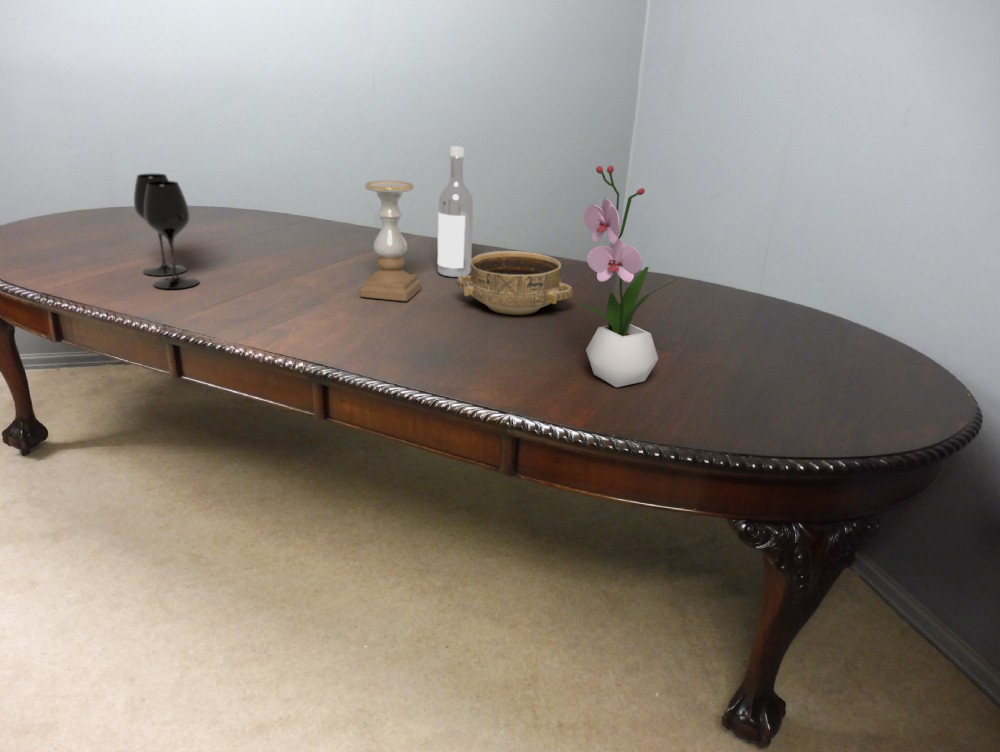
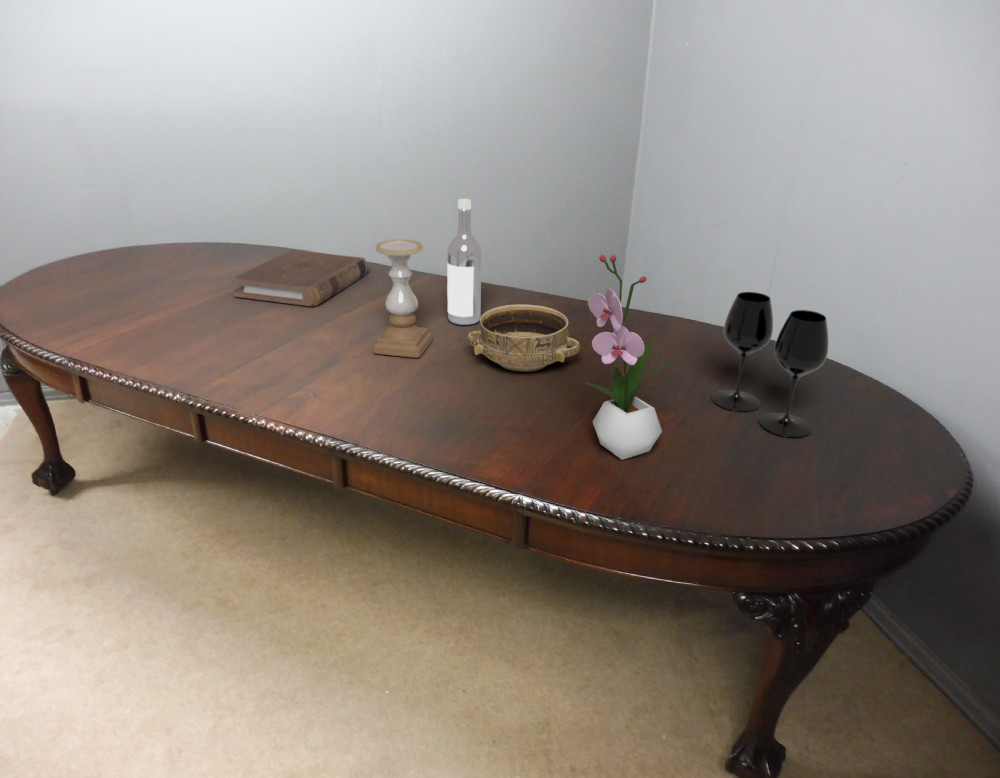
wine glass: present [134,173,199,289] -> present [712,292,829,437]
book: none [218,212,358,259] -> present [232,250,368,306]

